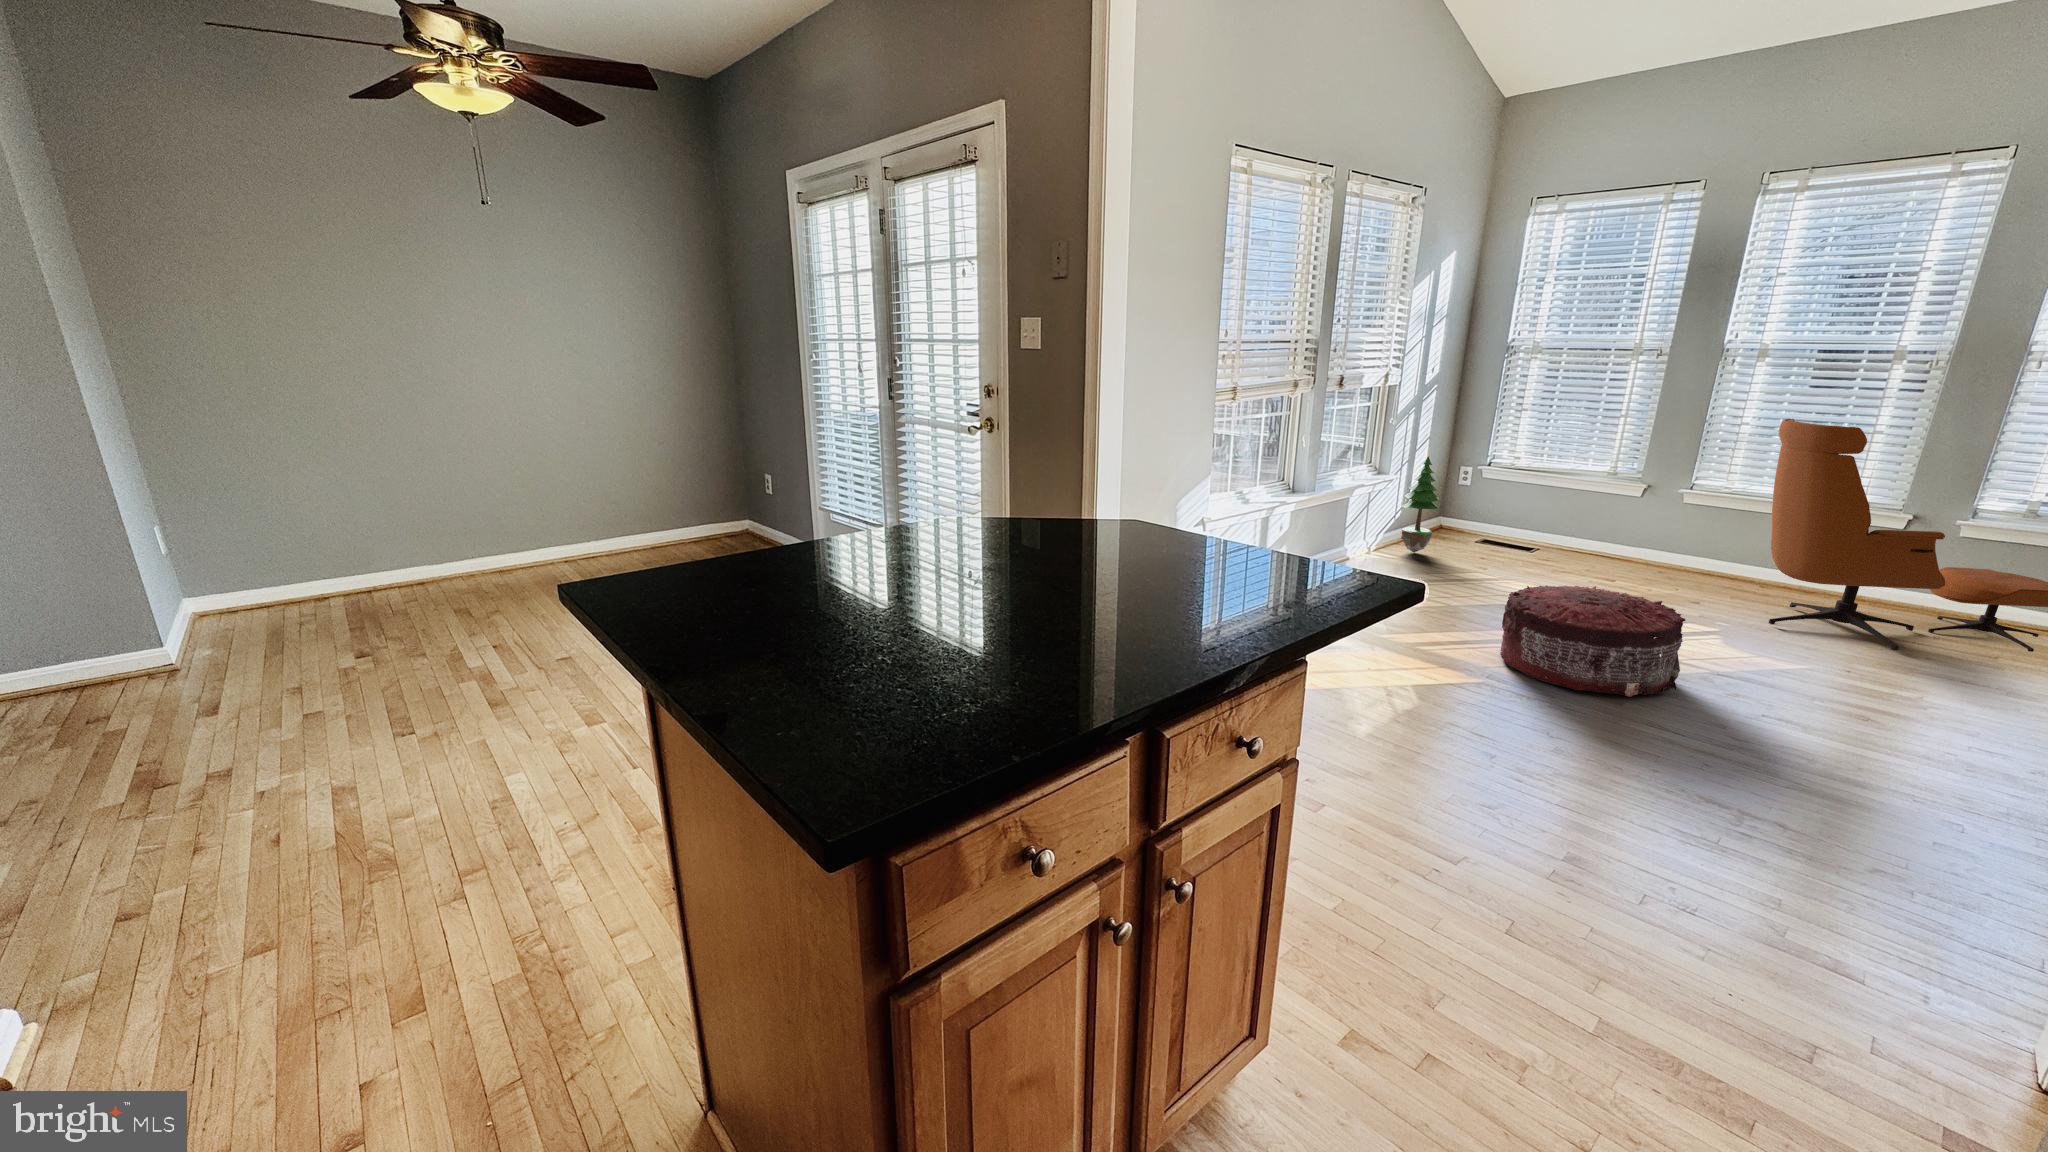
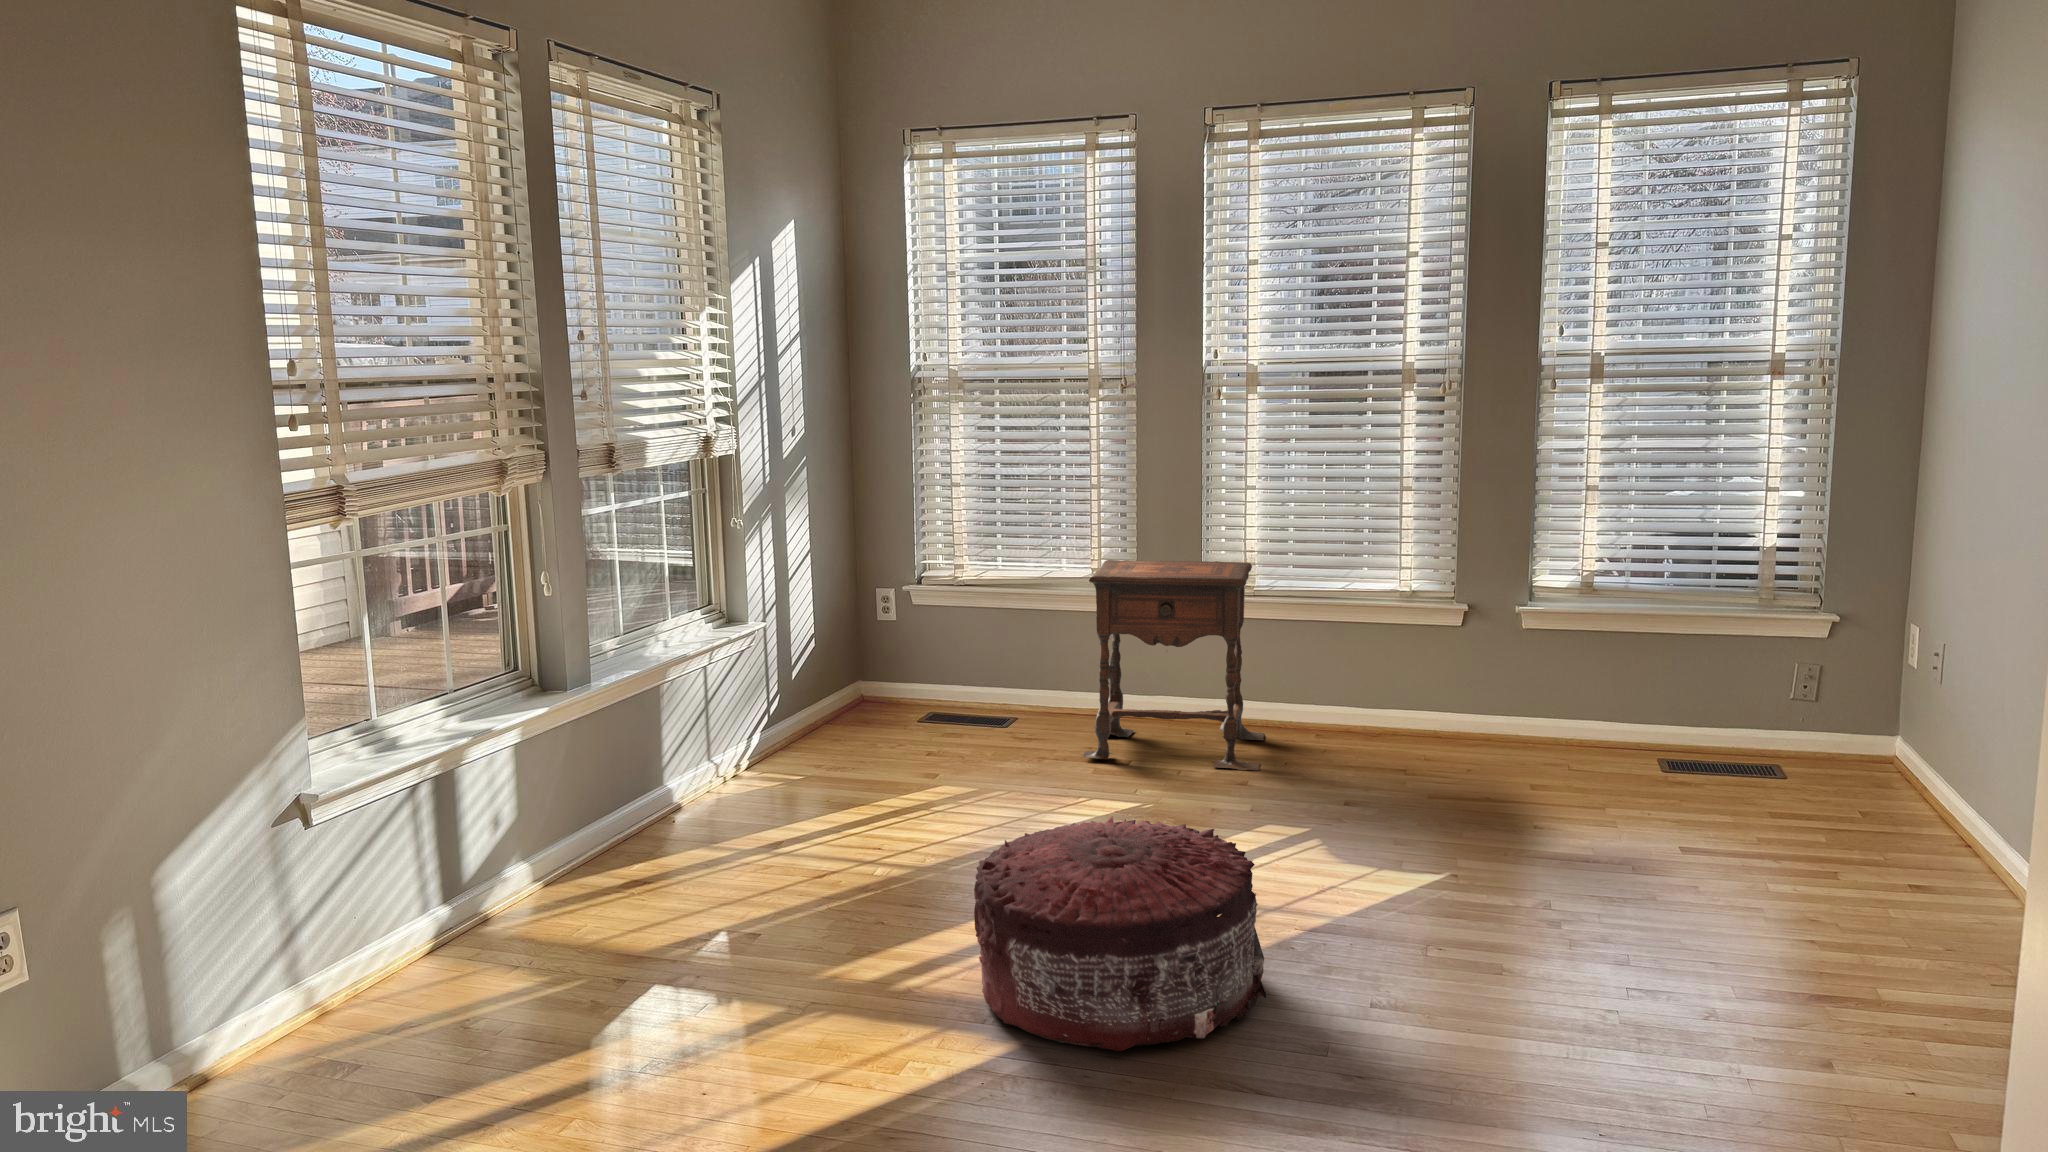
lounge chair: present [1769,419,2048,652] -> none [1300,482,1648,824]
potted tree: present [1401,456,1439,553] -> none [781,583,850,770]
side table: none [1577,461,1731,595] -> present [1082,560,1264,770]

